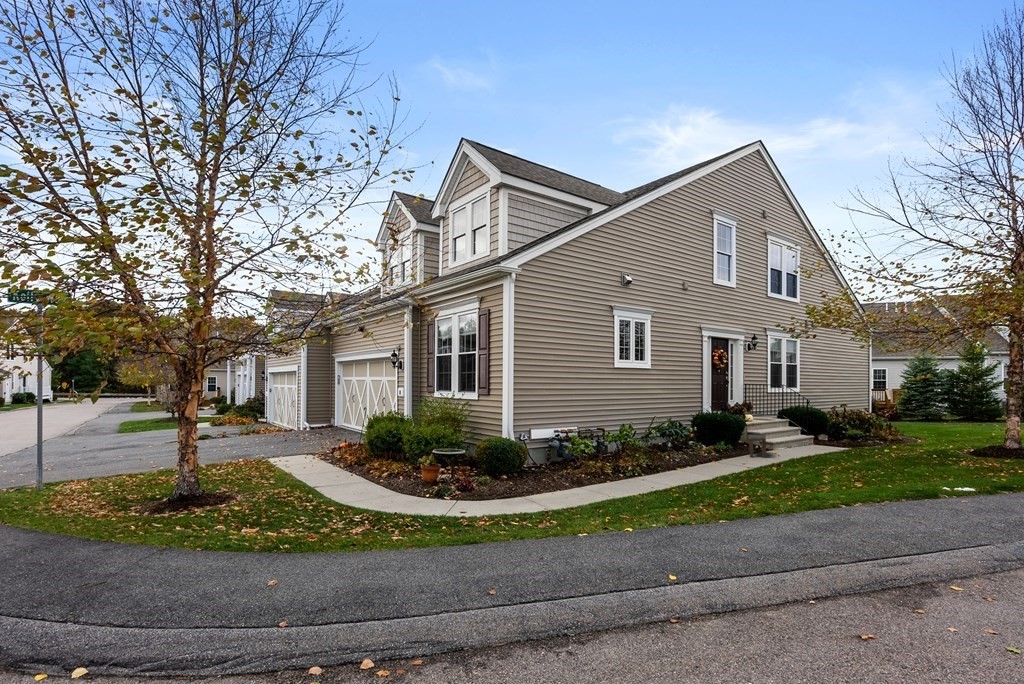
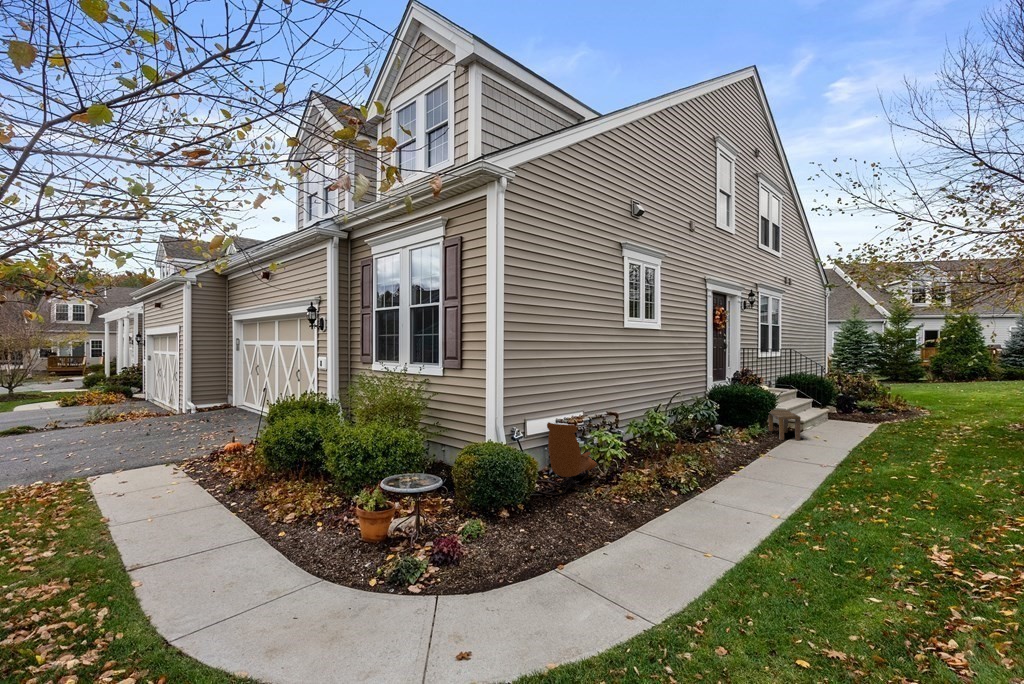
lounge chair: none [540,429,583,476] -> present [547,422,597,495]

